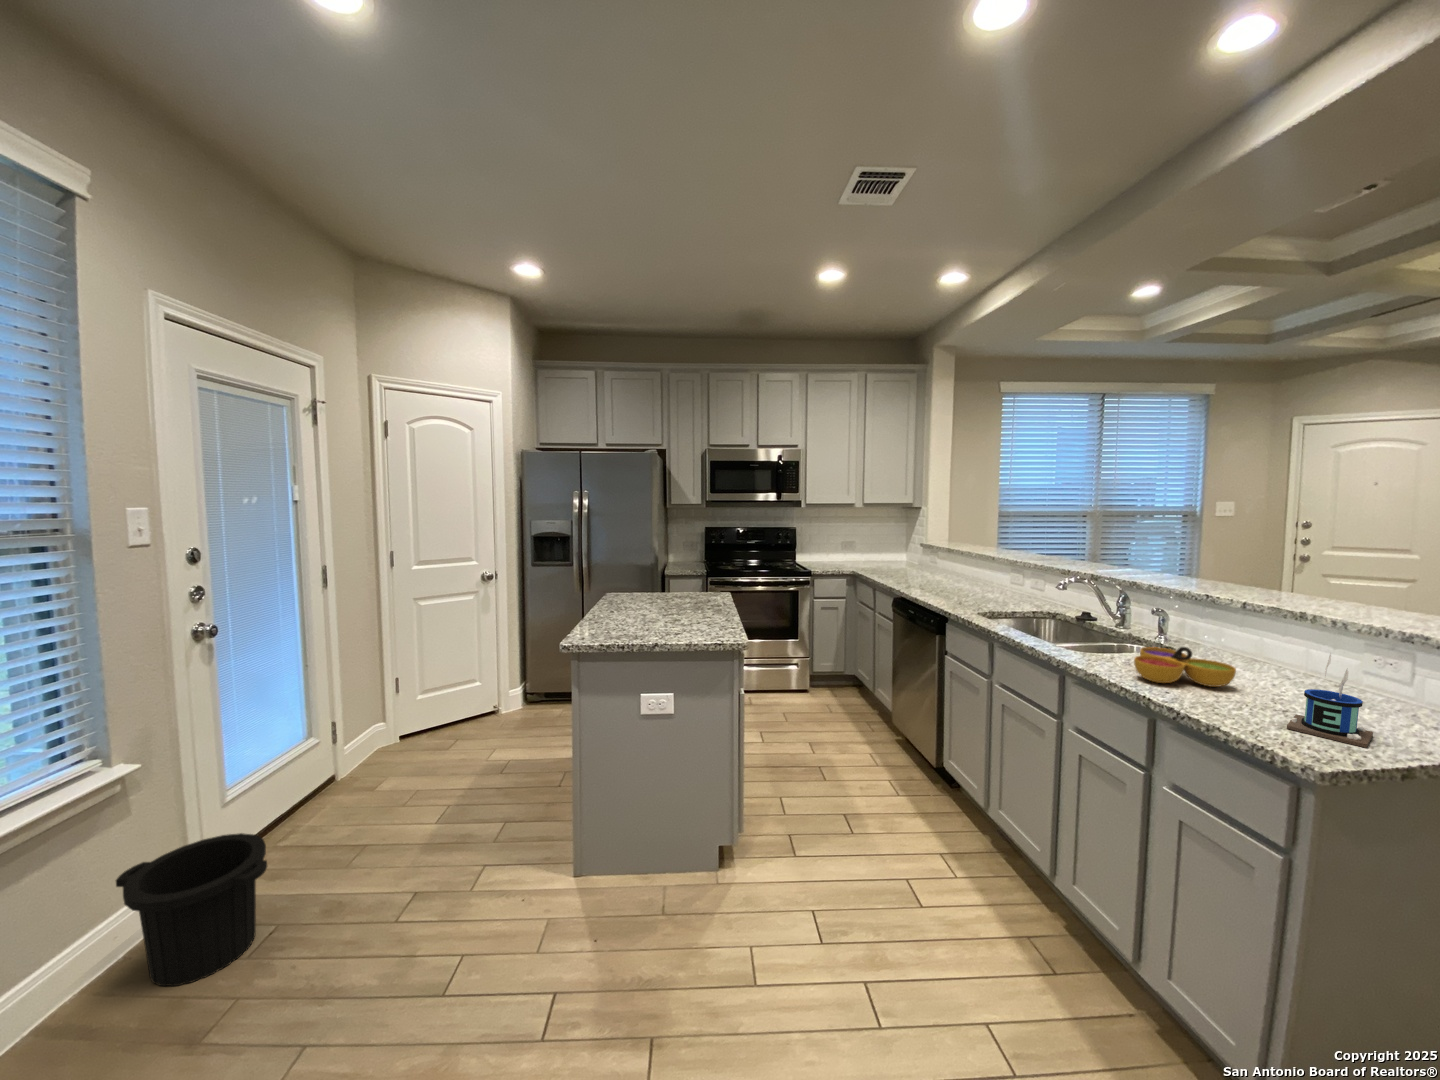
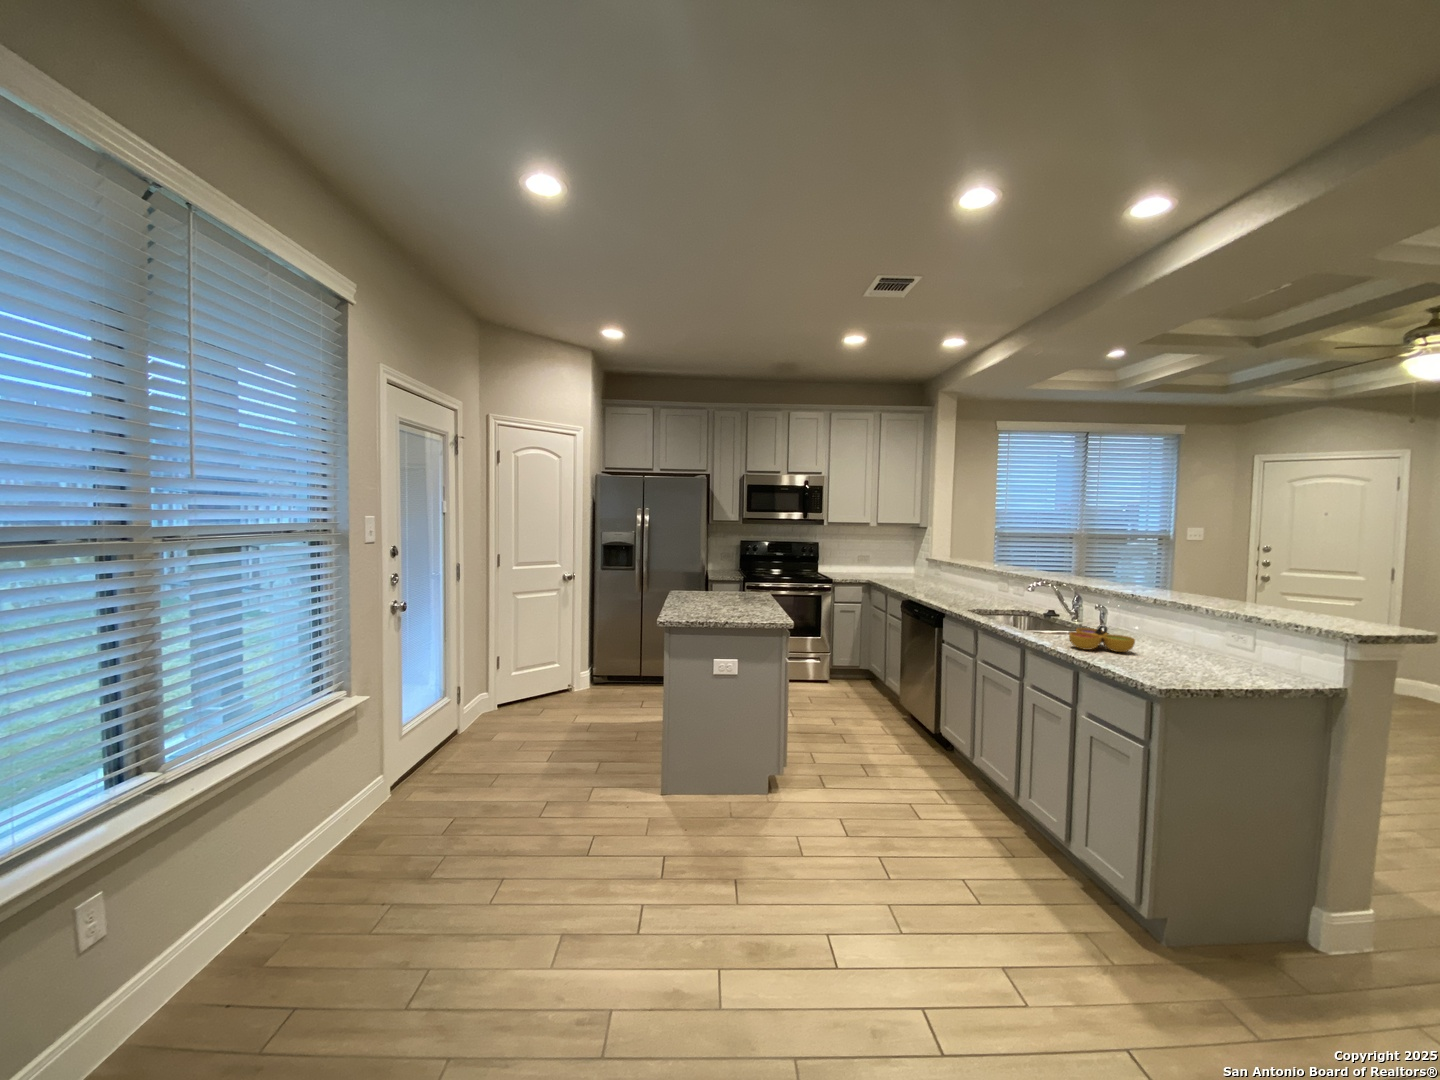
mug: present [1287,653,1373,748] -> none [1153,622,1205,680]
trash can: present [116,833,267,986] -> none [362,751,459,846]

